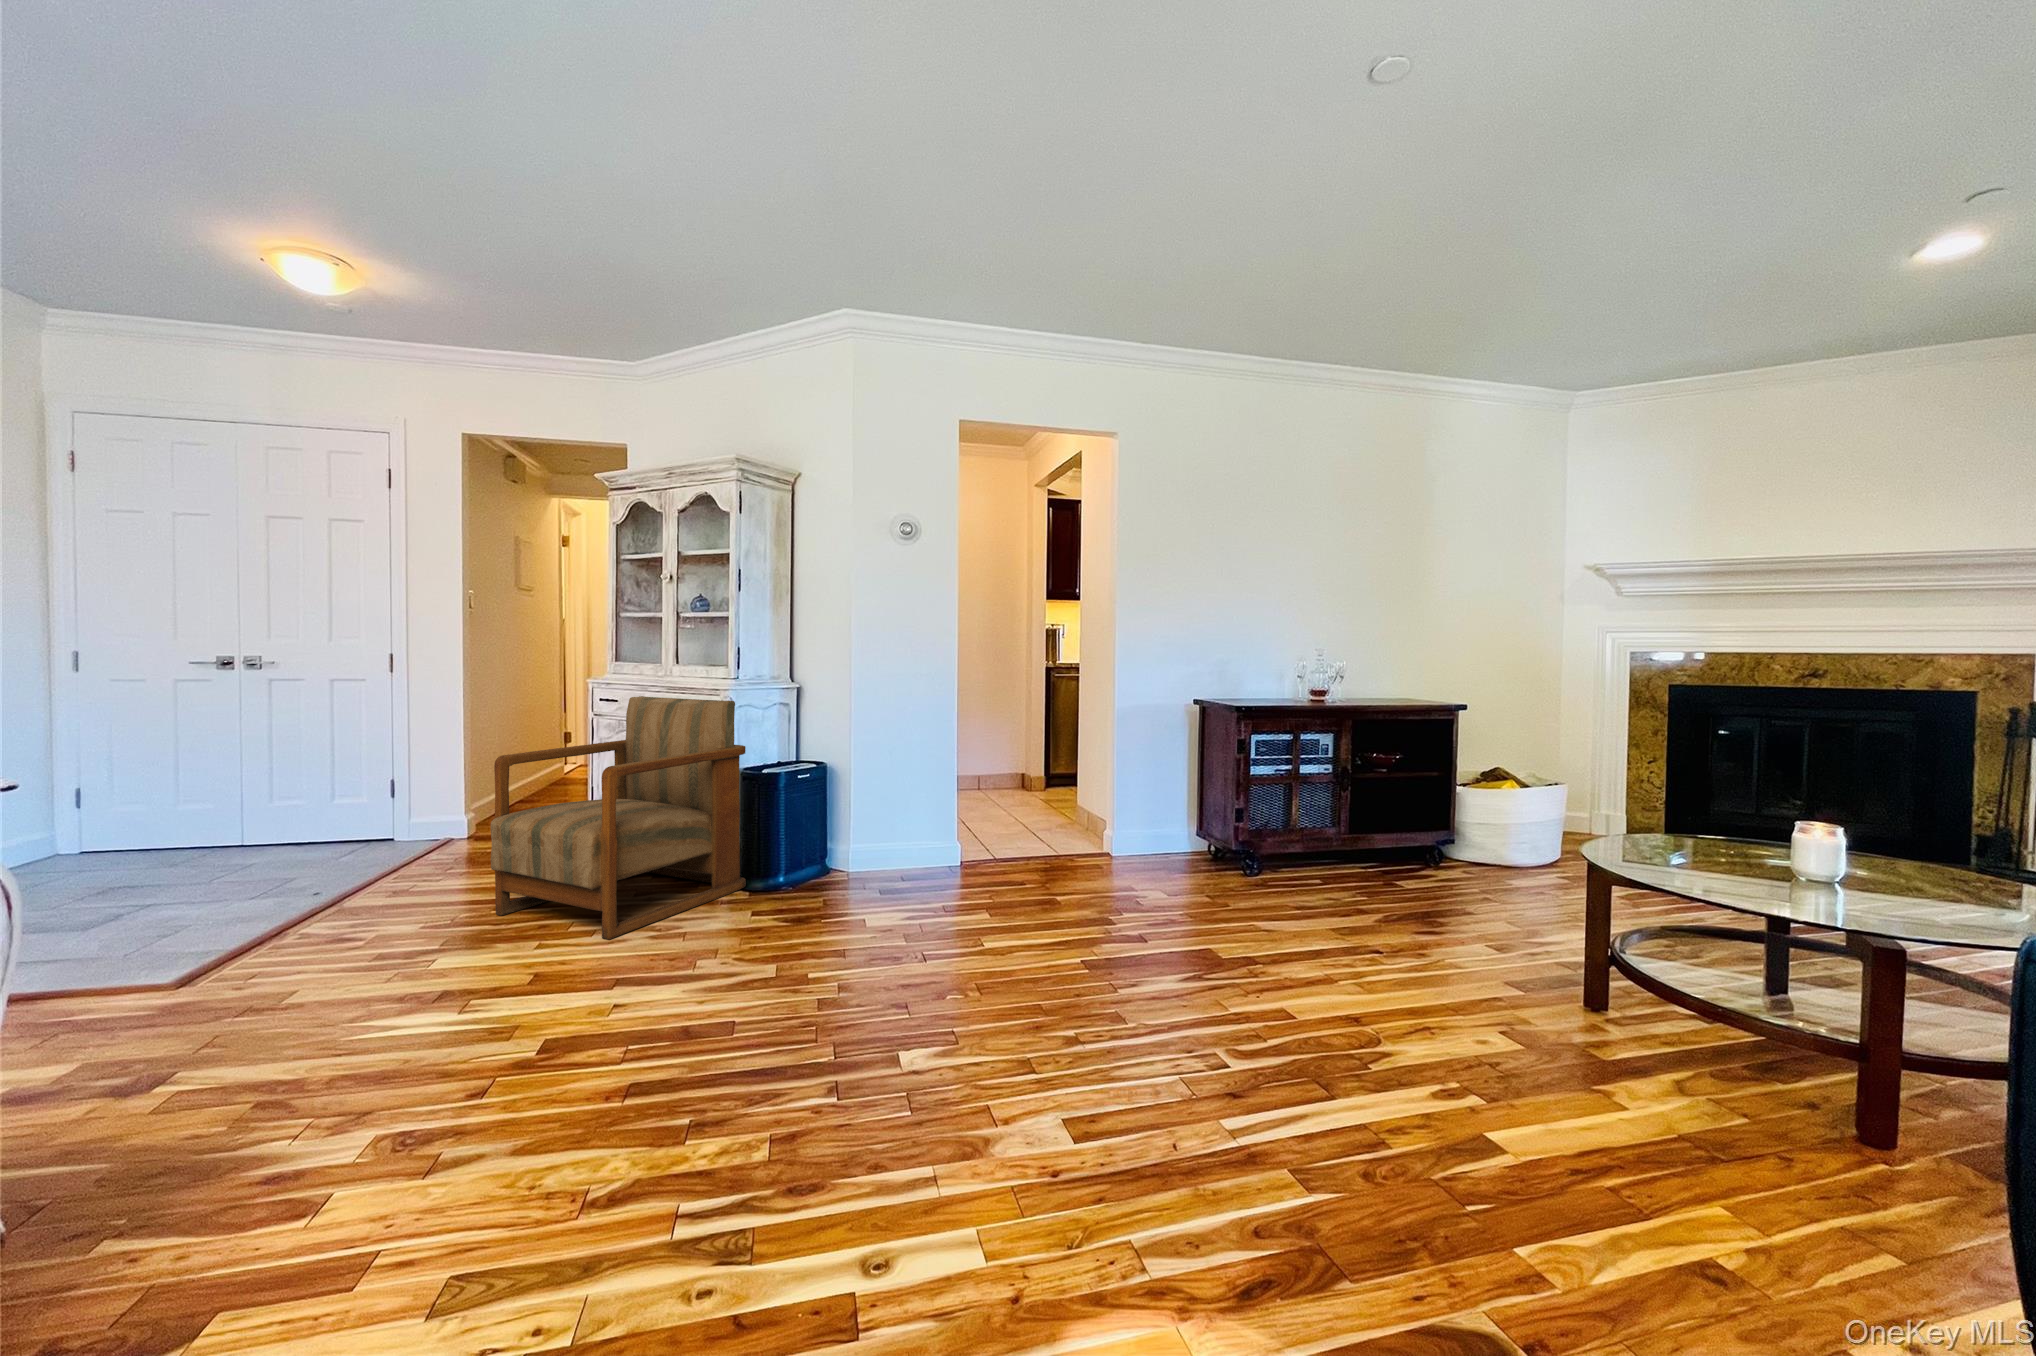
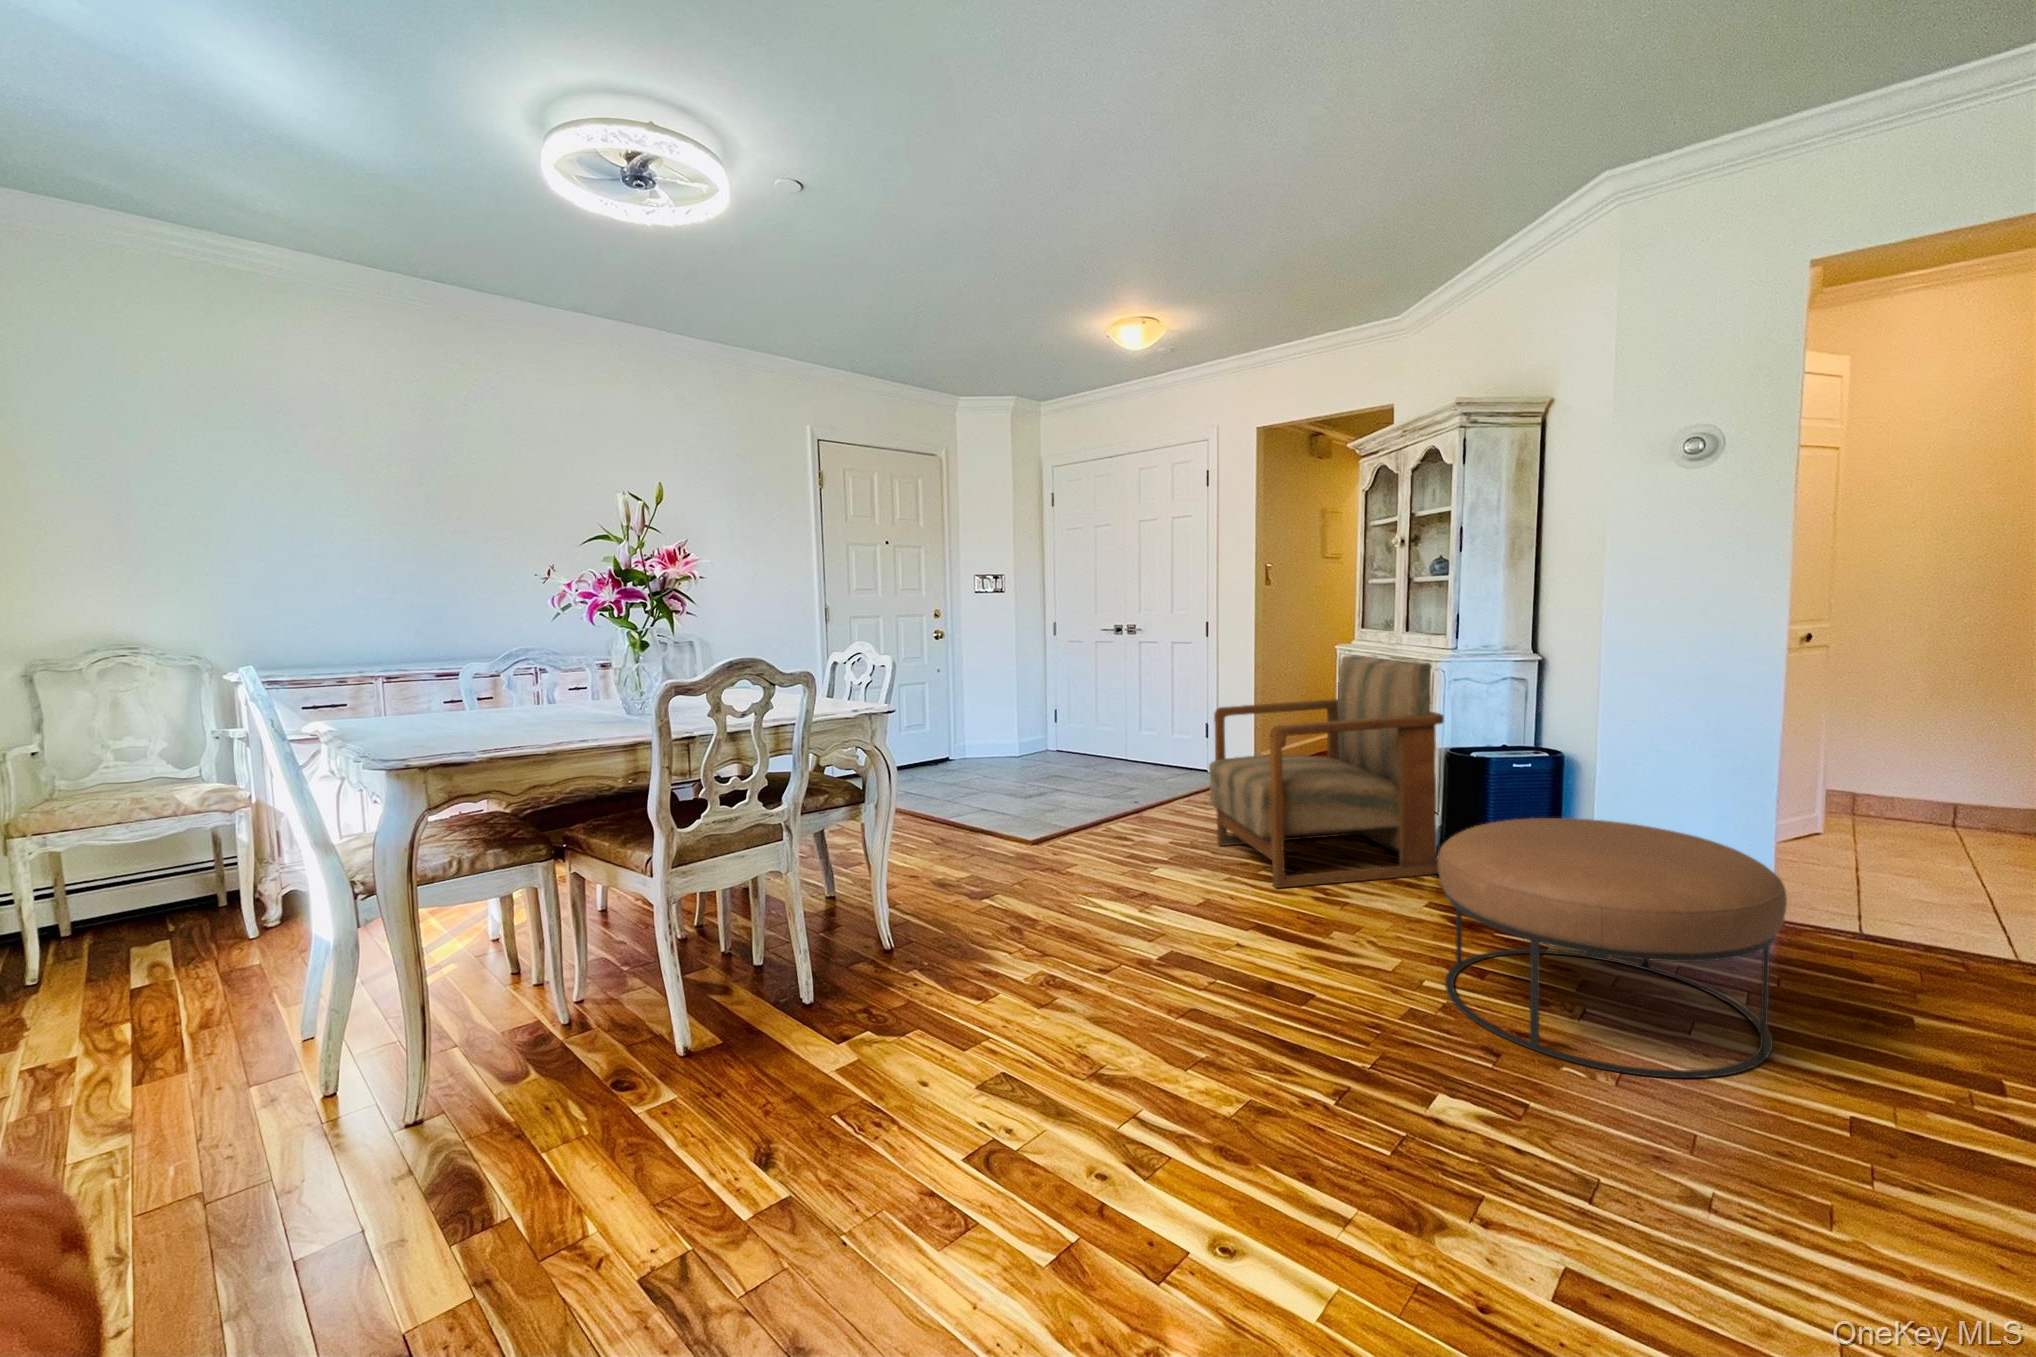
ottoman: none [816,811,1031,993] -> present [1438,818,1787,1078]

